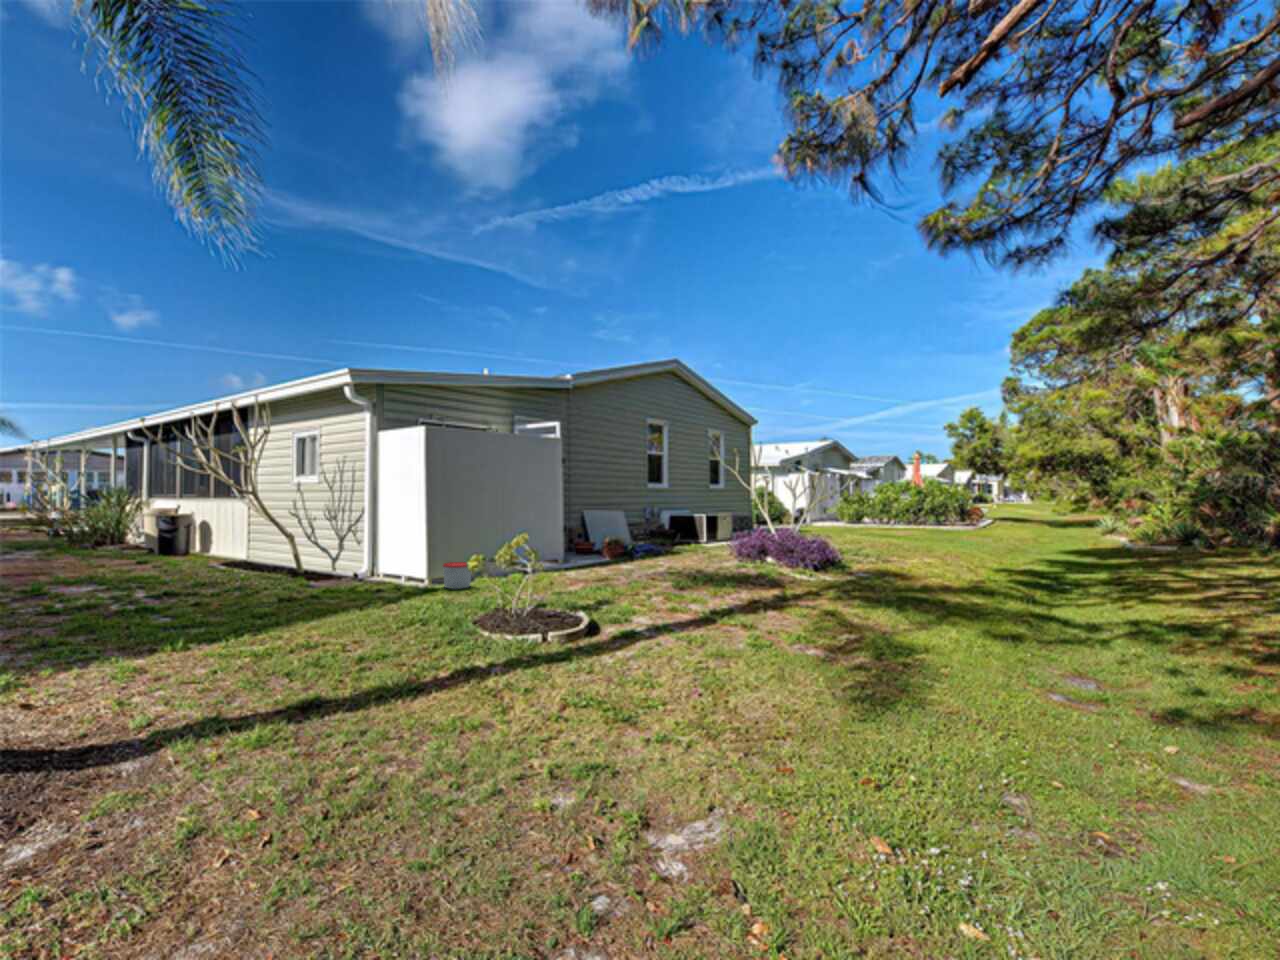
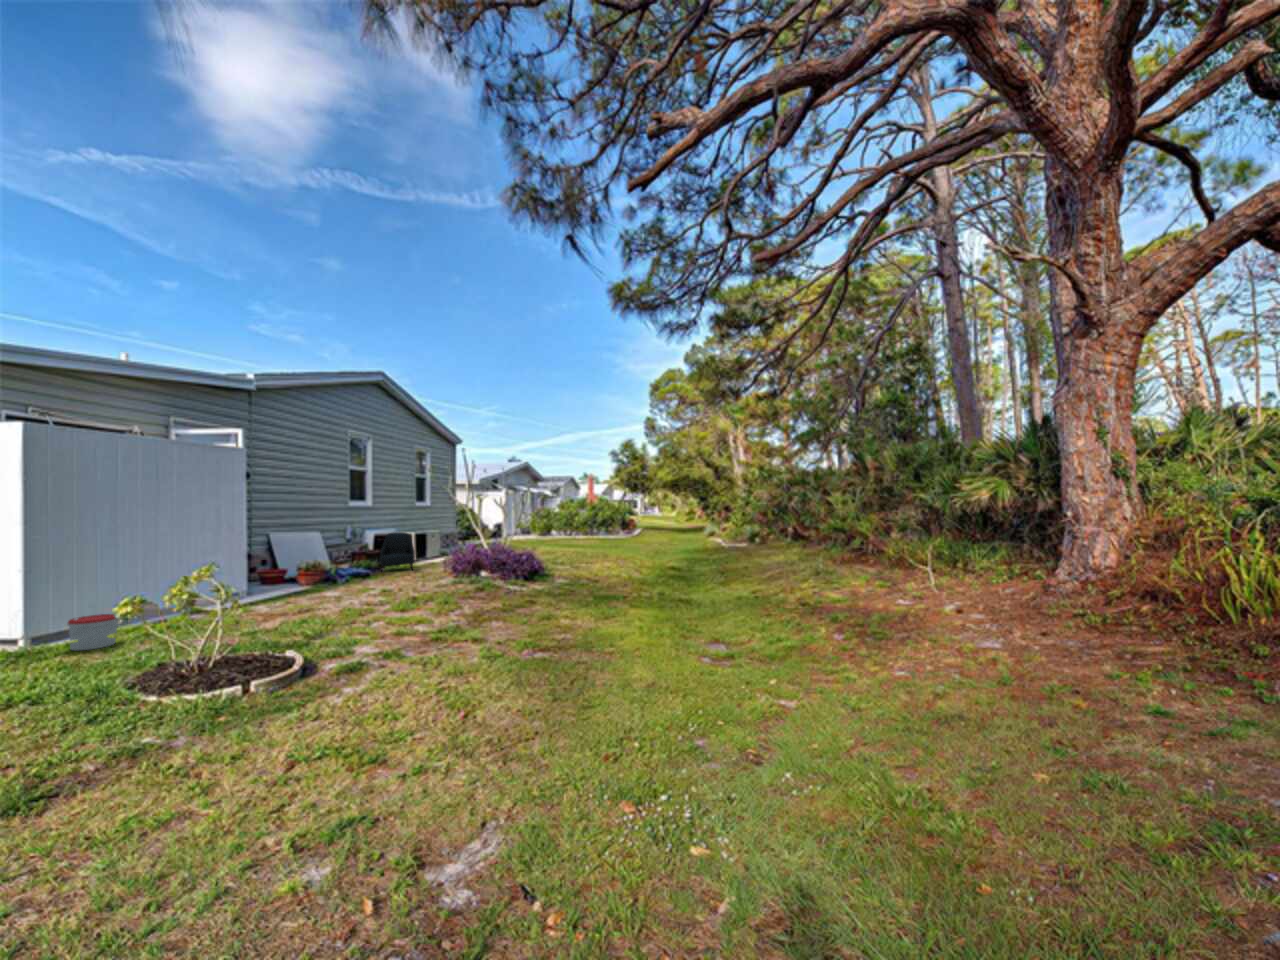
armchair: none [673,511,706,551] -> present [380,532,415,570]

